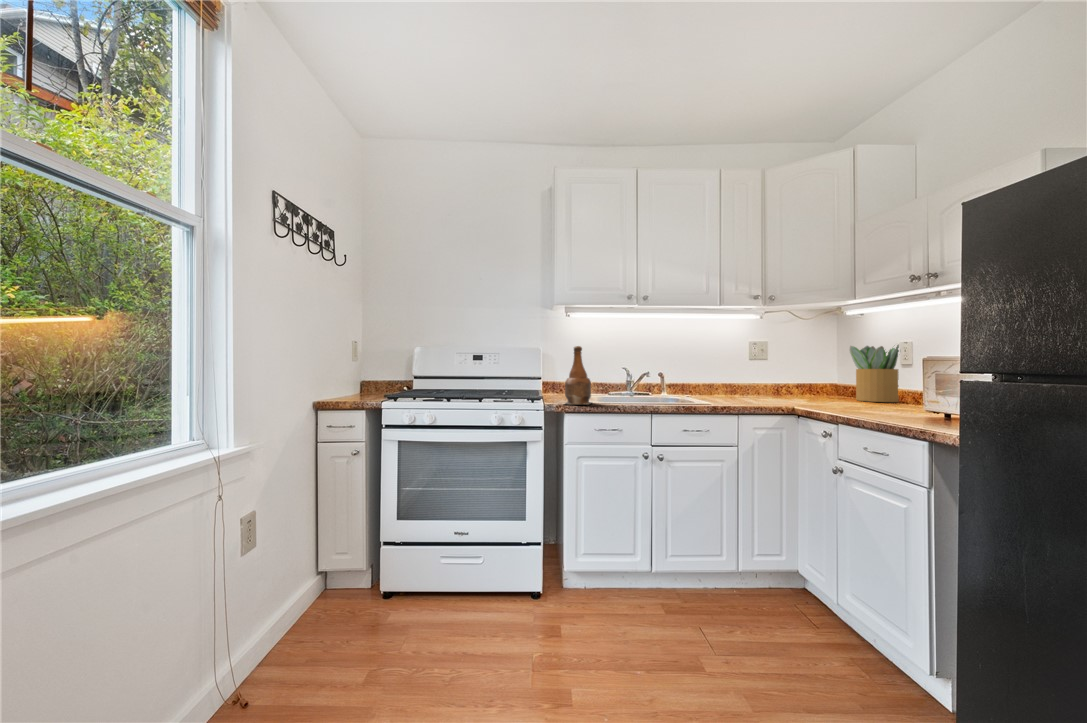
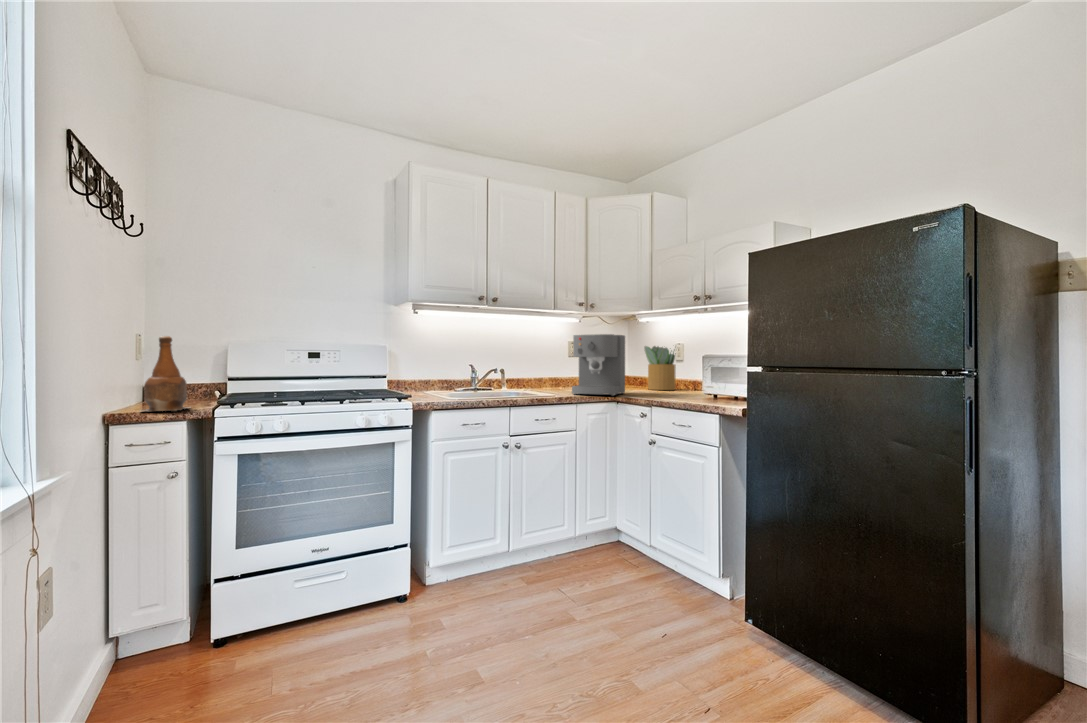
coffee maker: none [733,332,809,407] -> present [572,334,625,396]
bottle: present [565,346,592,404] -> present [144,336,187,411]

